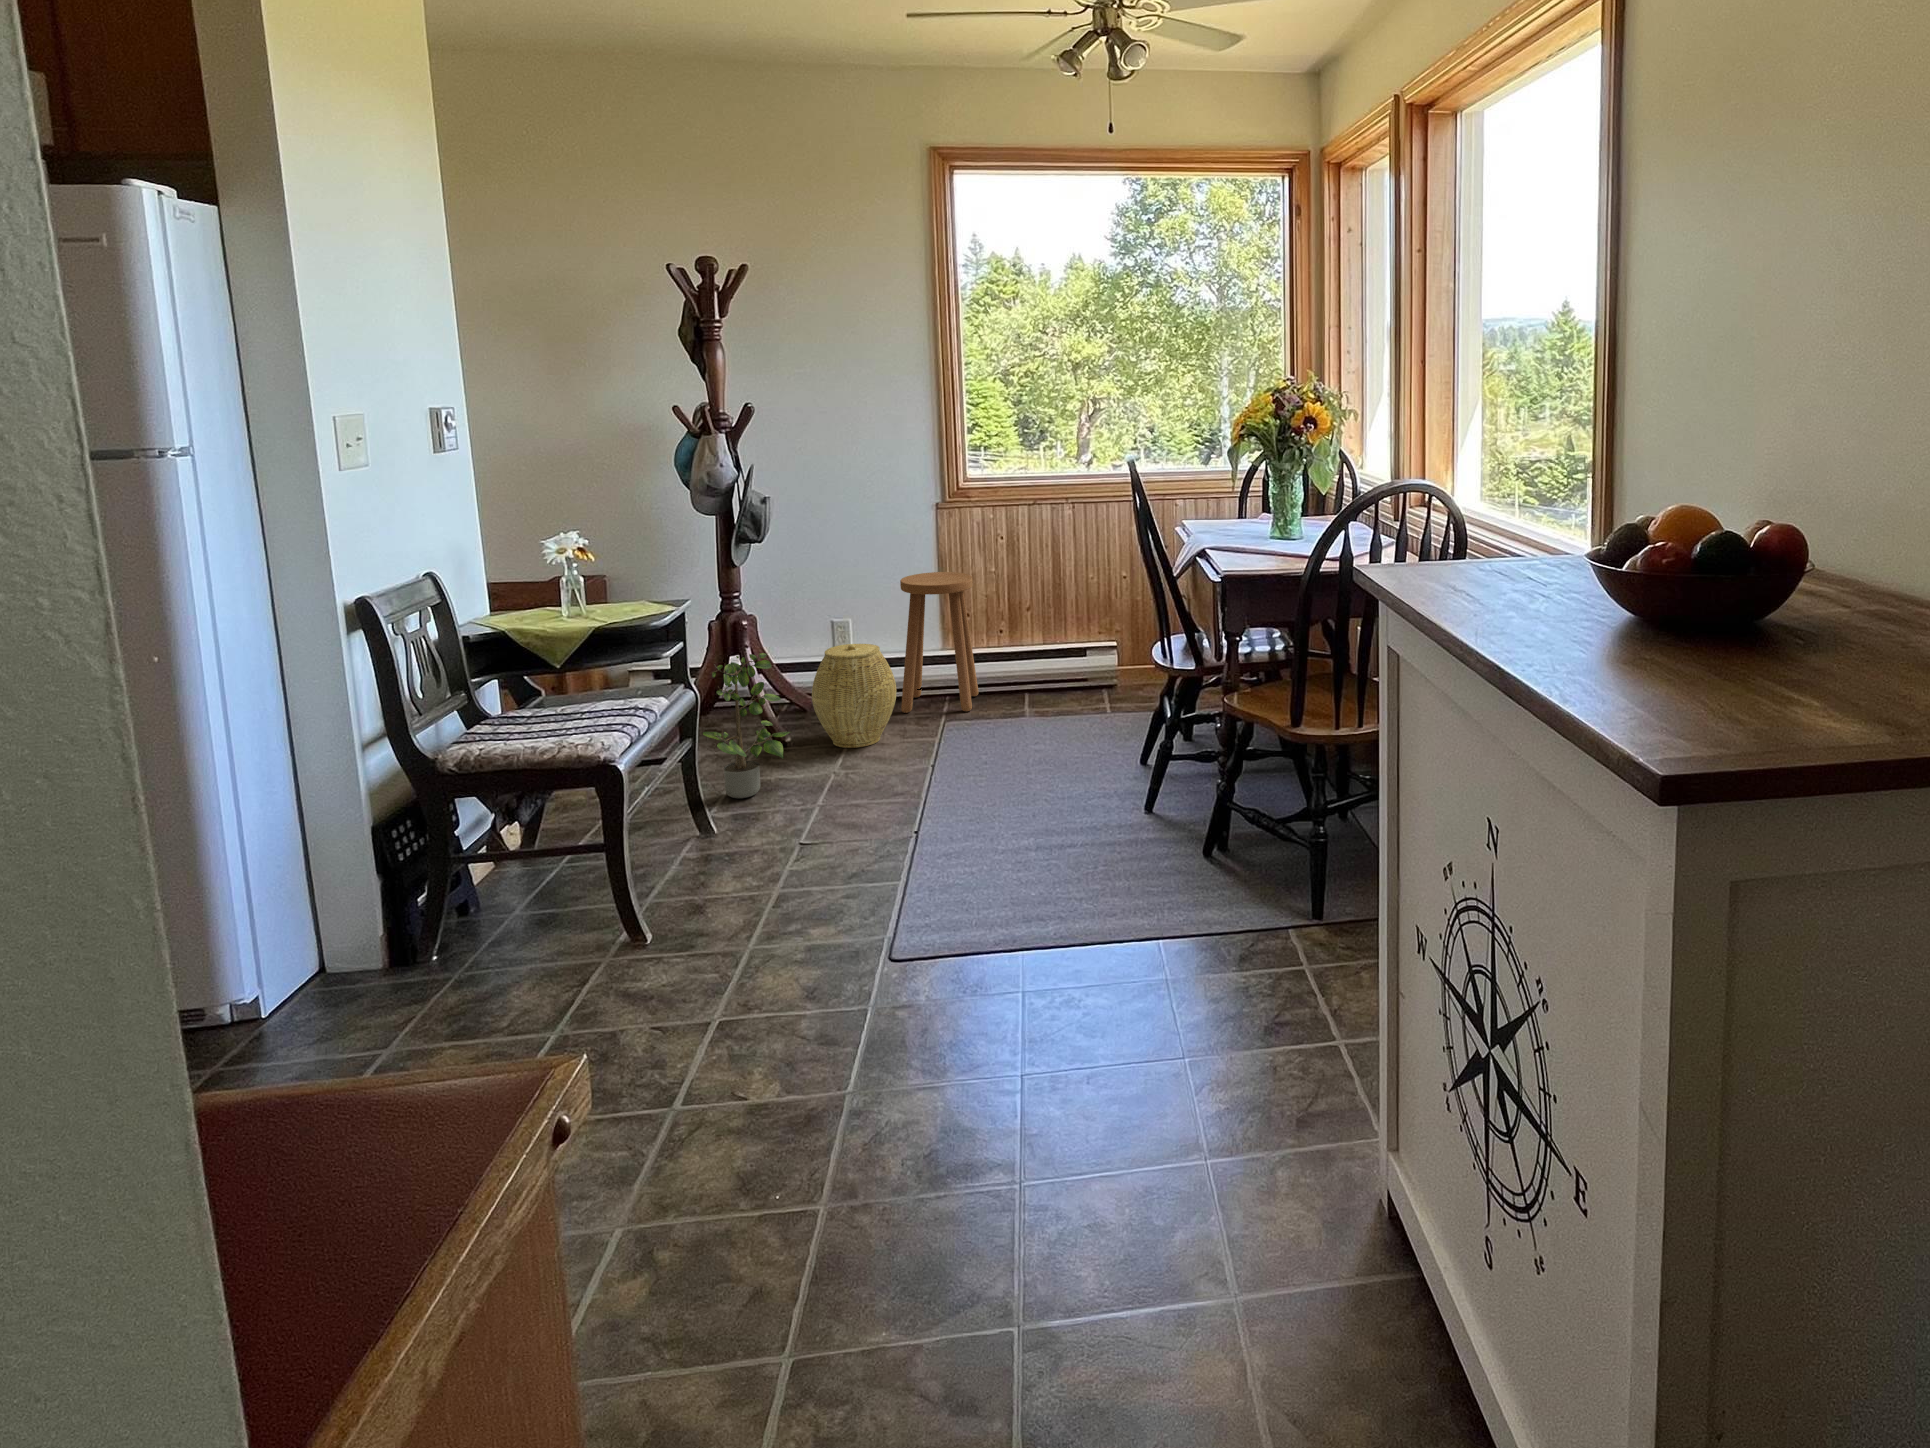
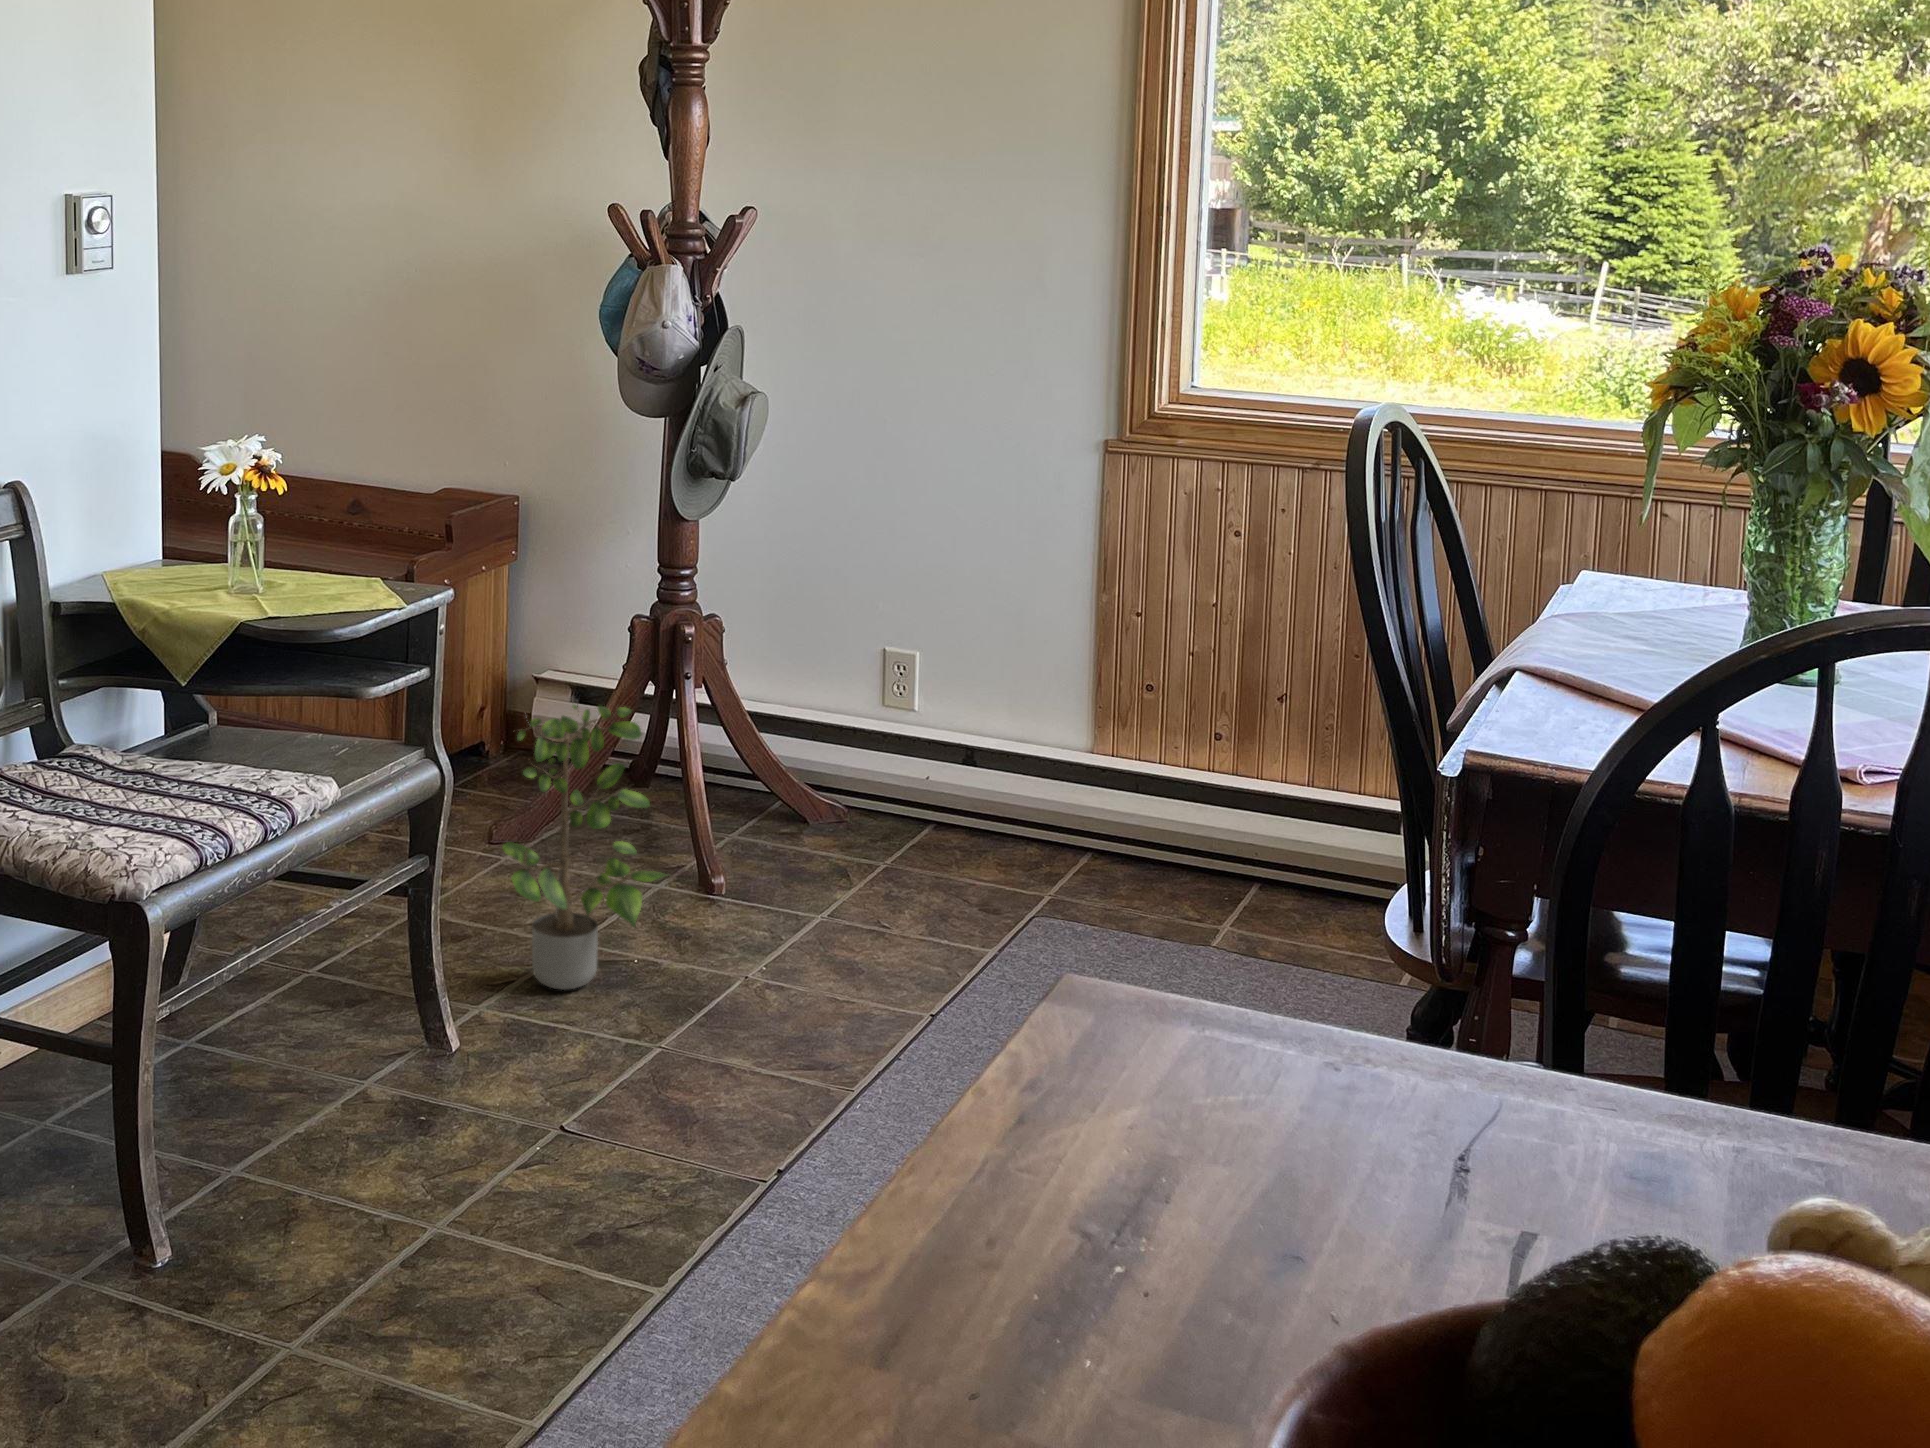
stool: present [900,572,979,713] -> none [974,580,1154,895]
woven basket: present [812,644,896,748] -> none [765,708,932,929]

